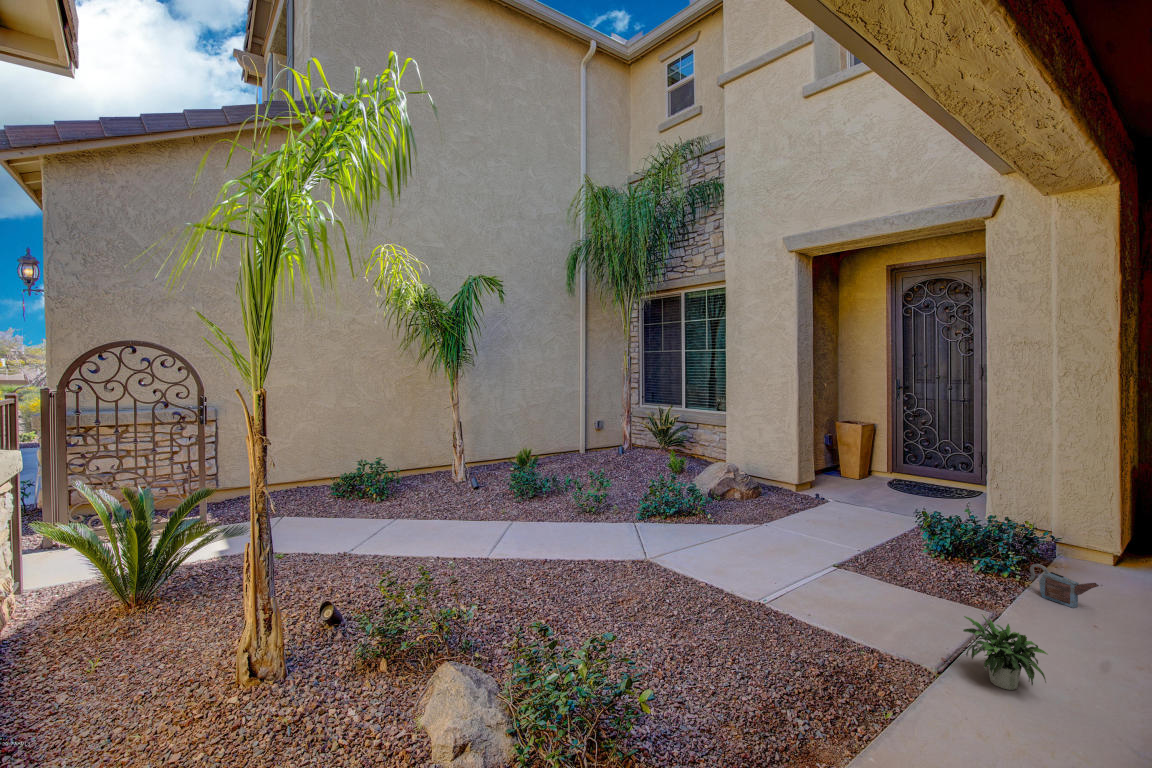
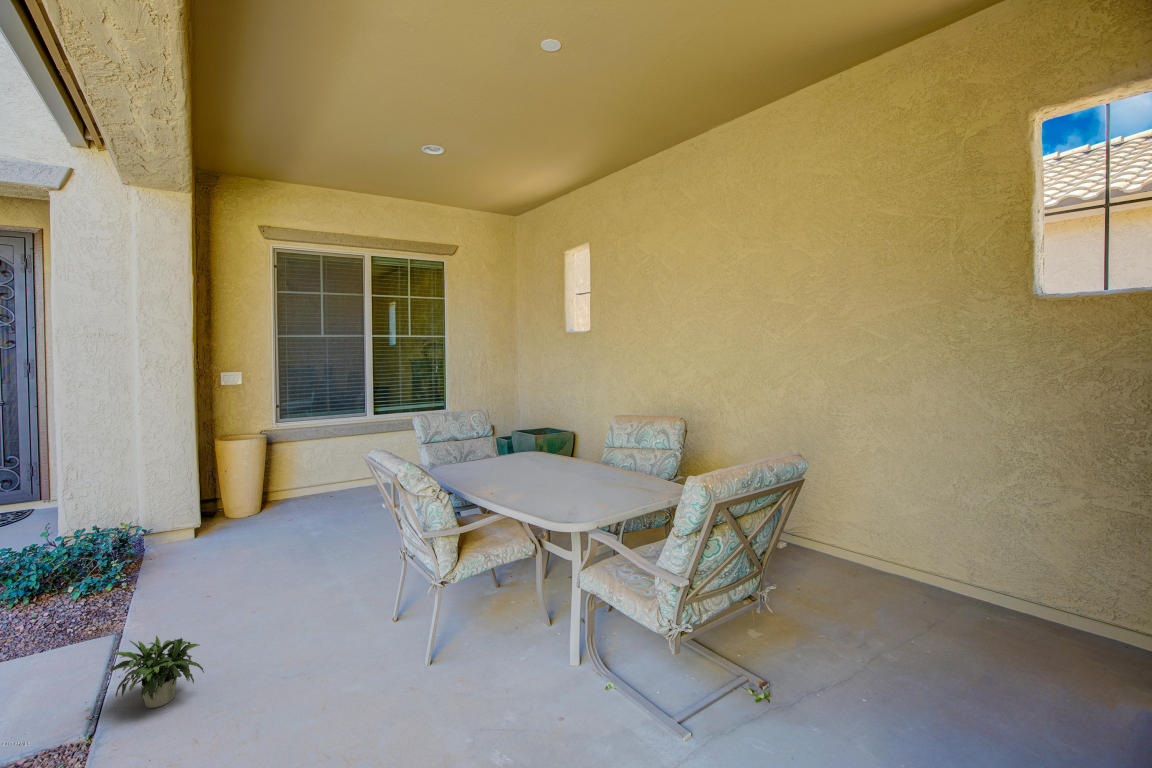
watering can: present [1029,564,1099,608] -> none [138,560,204,595]

